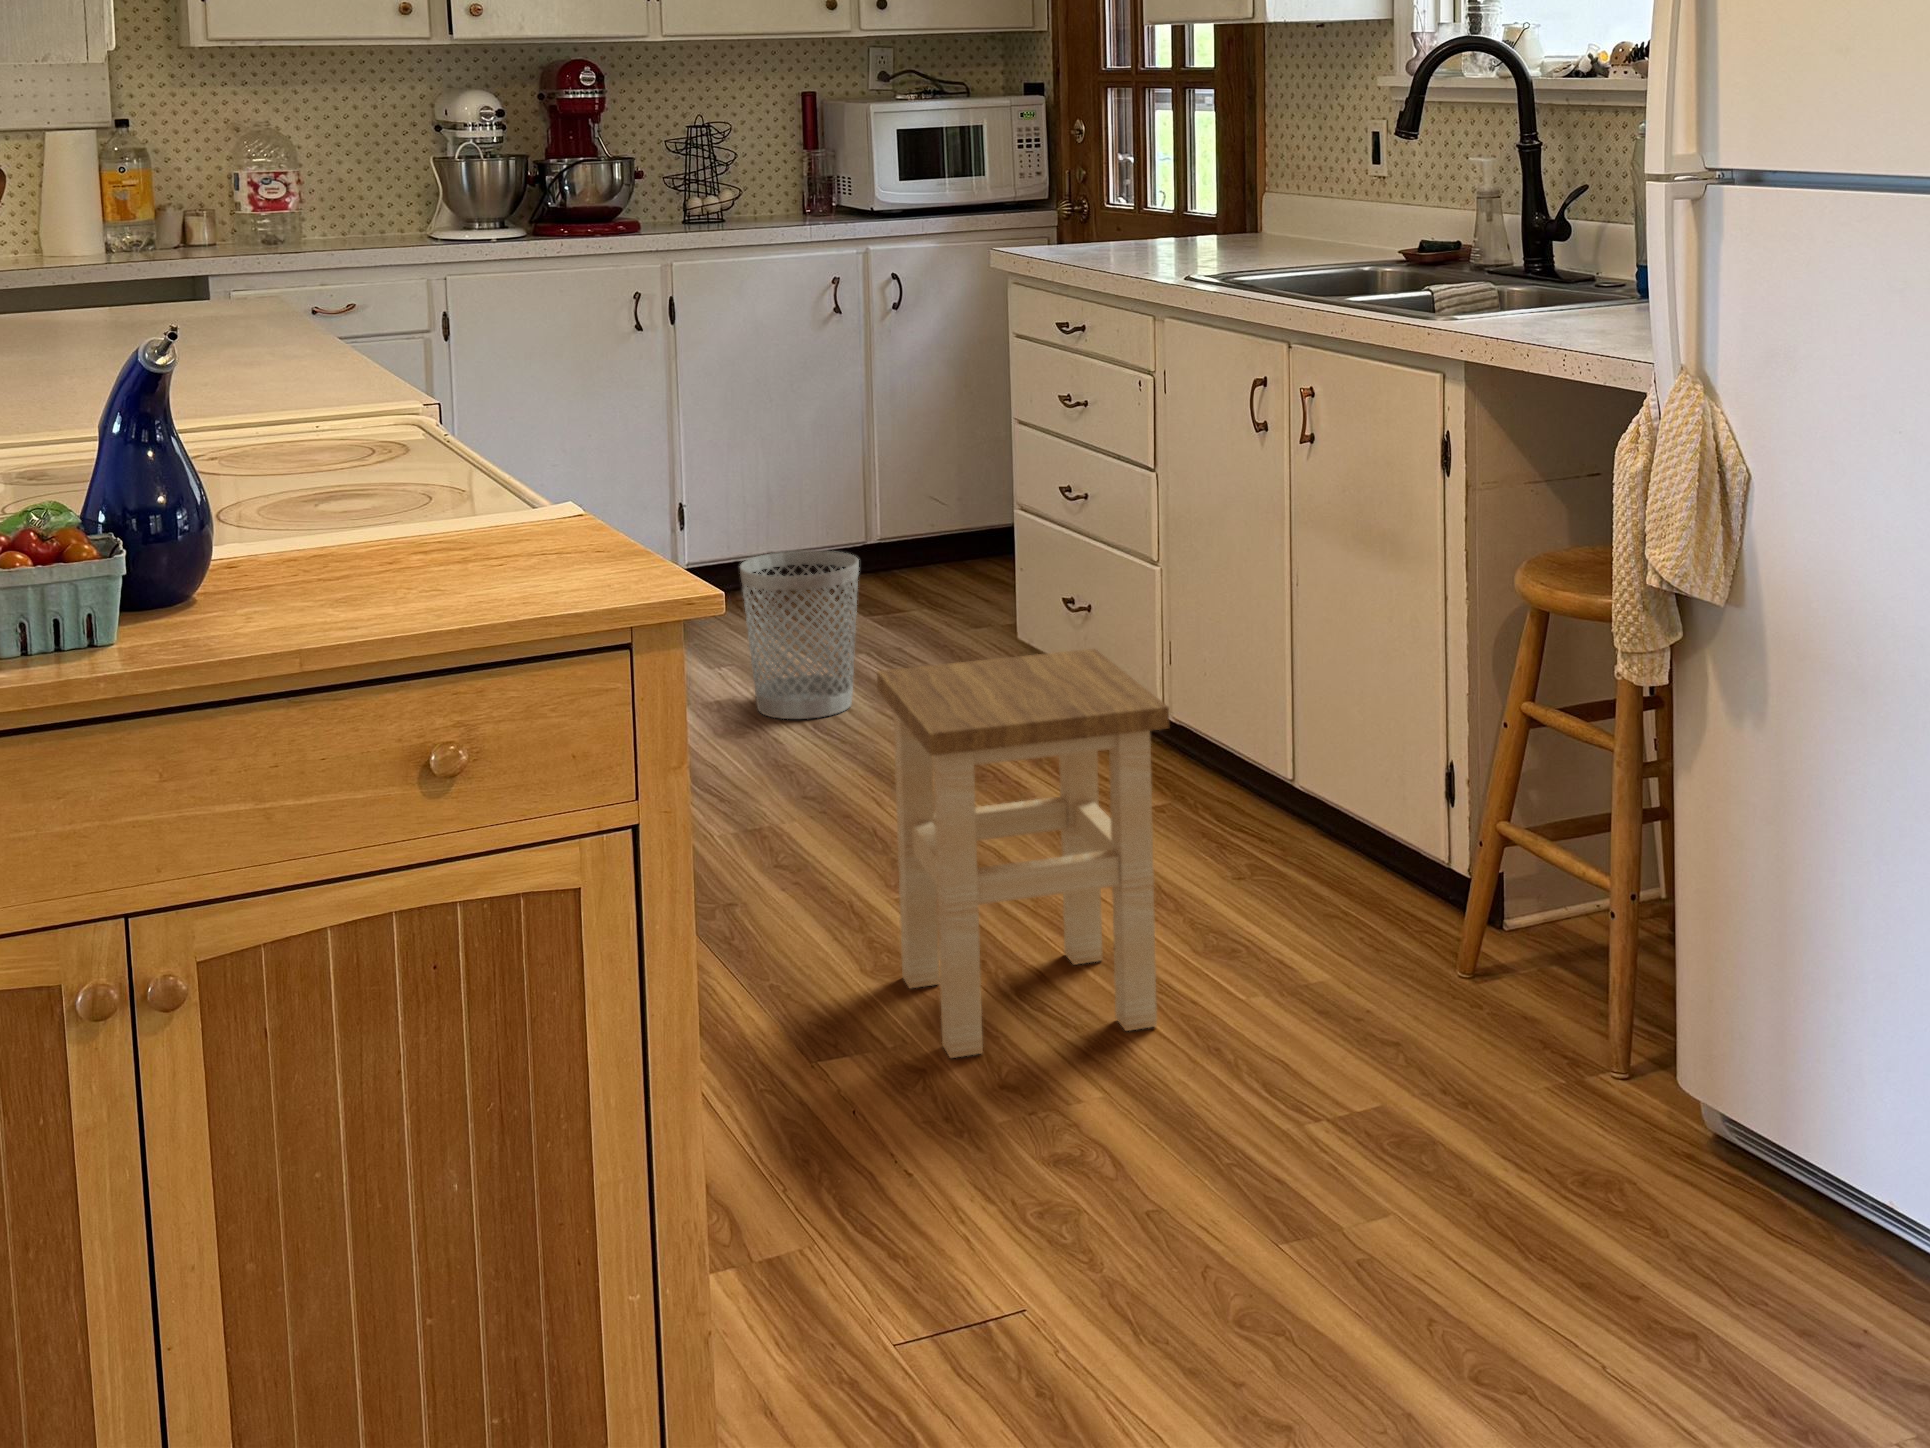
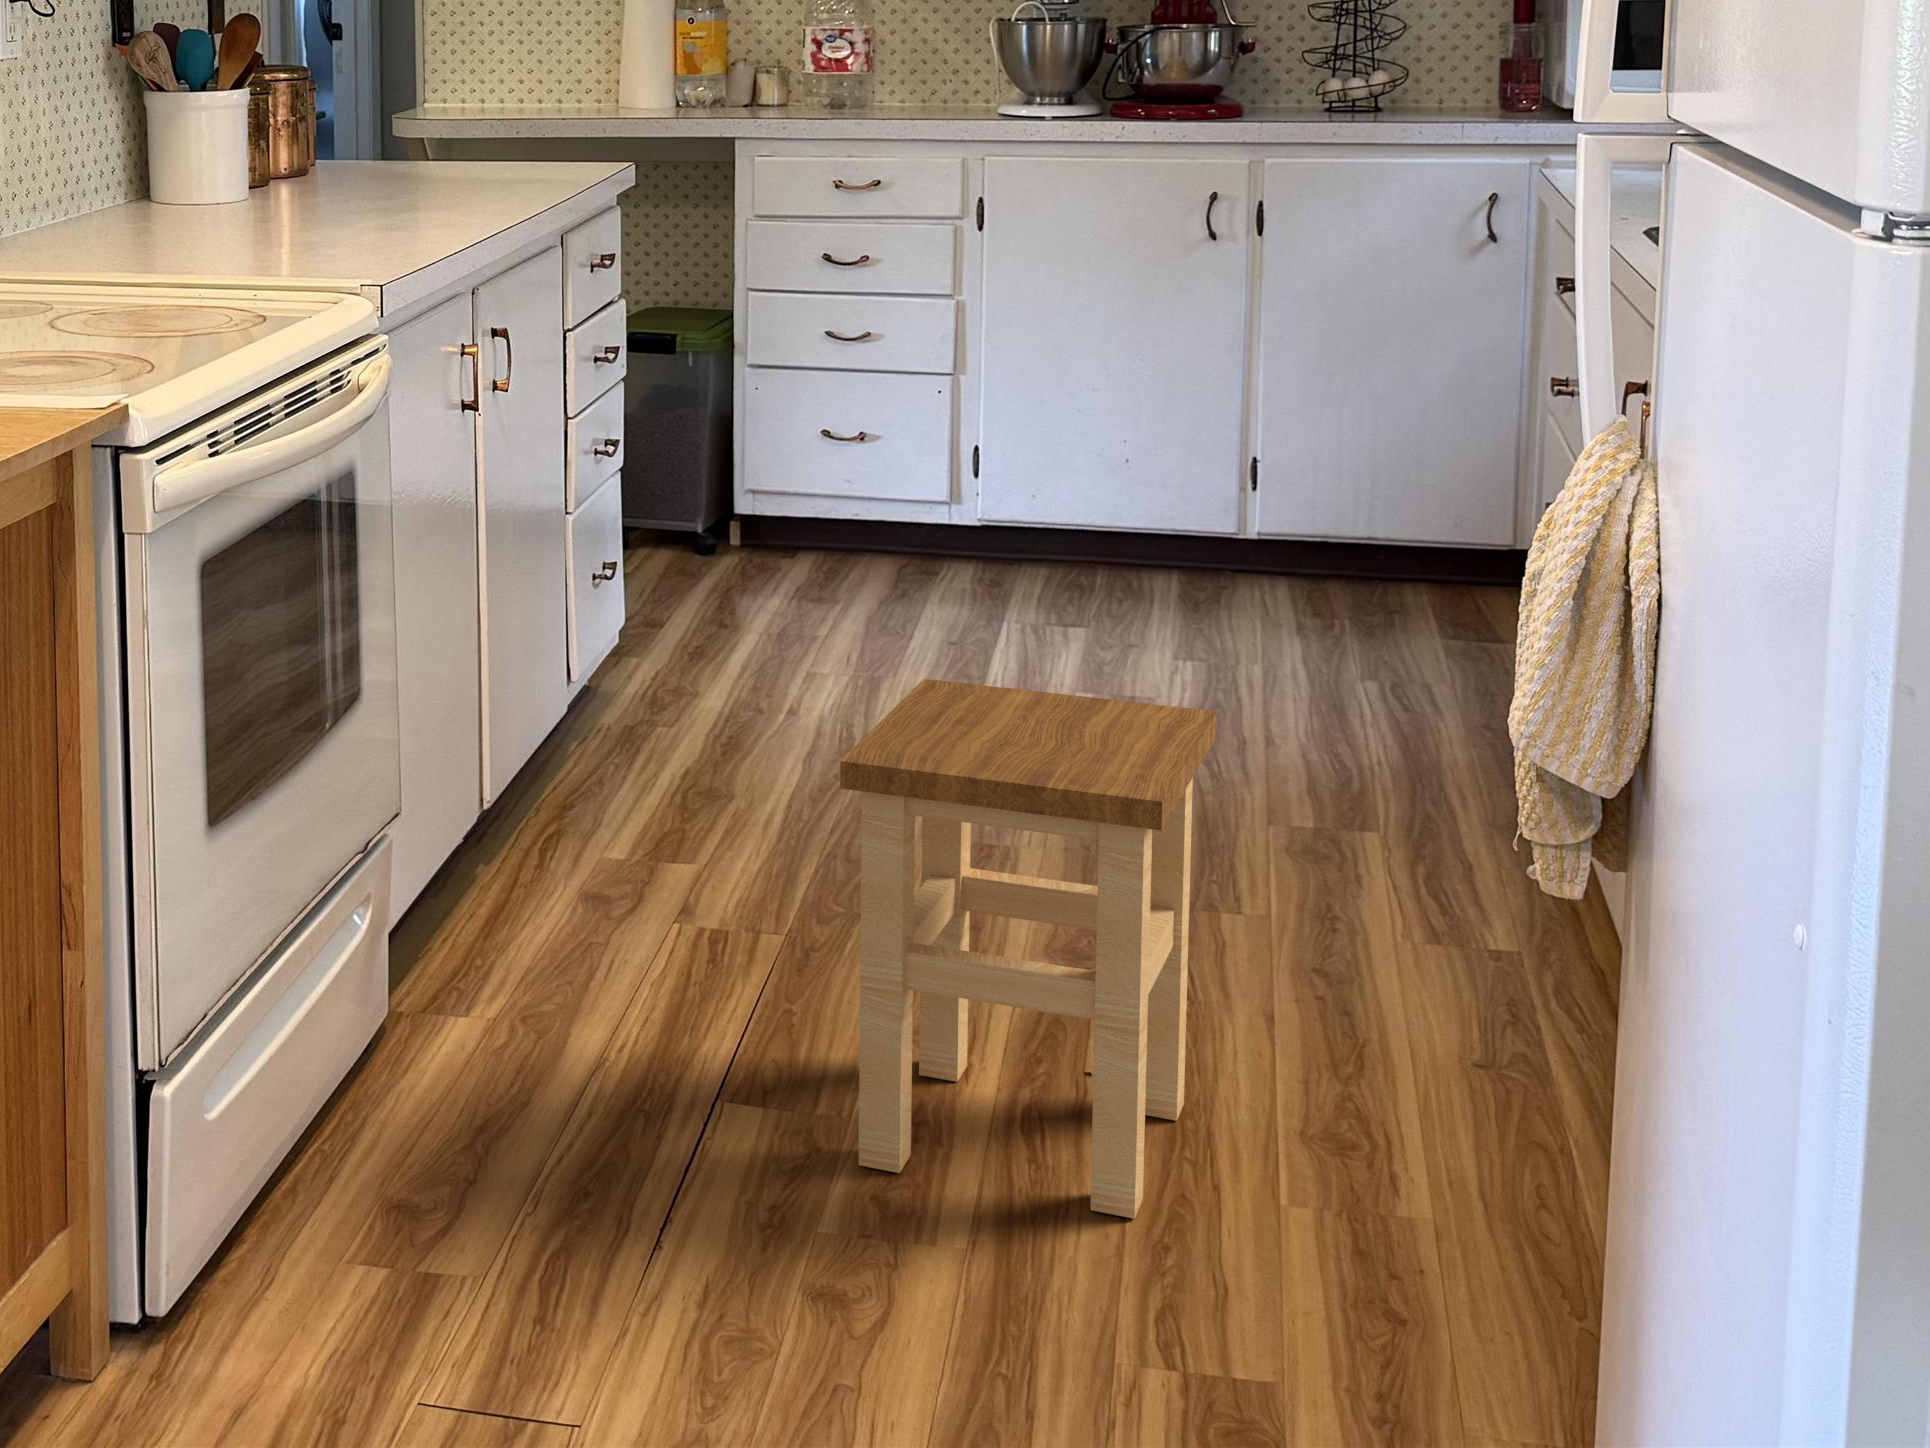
wastebasket: present [740,550,859,719] -> none [1155,532,1312,746]

